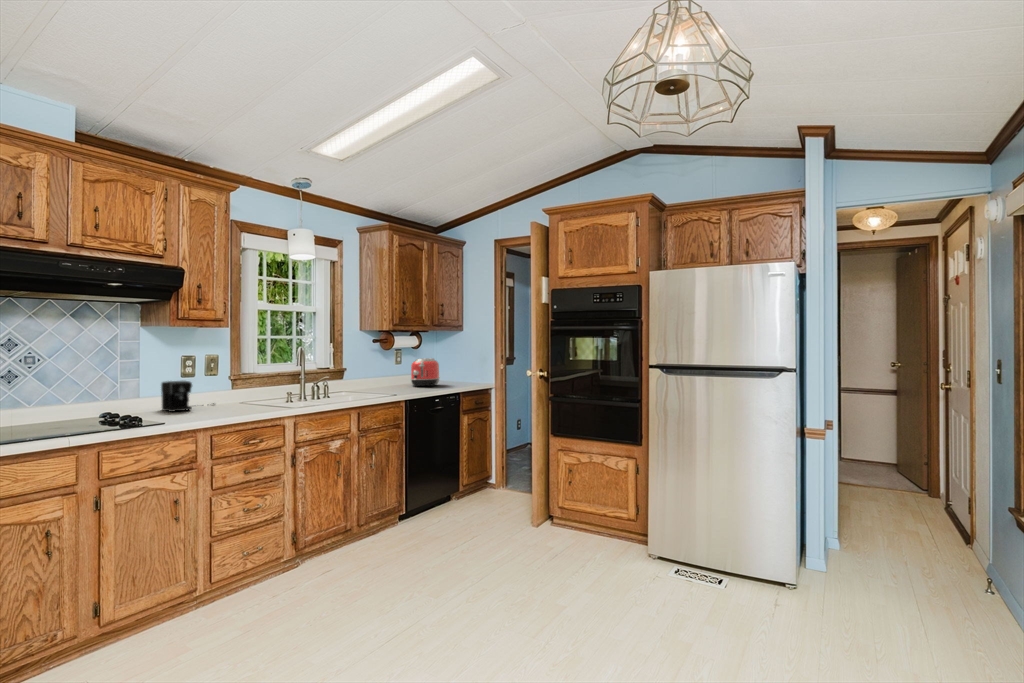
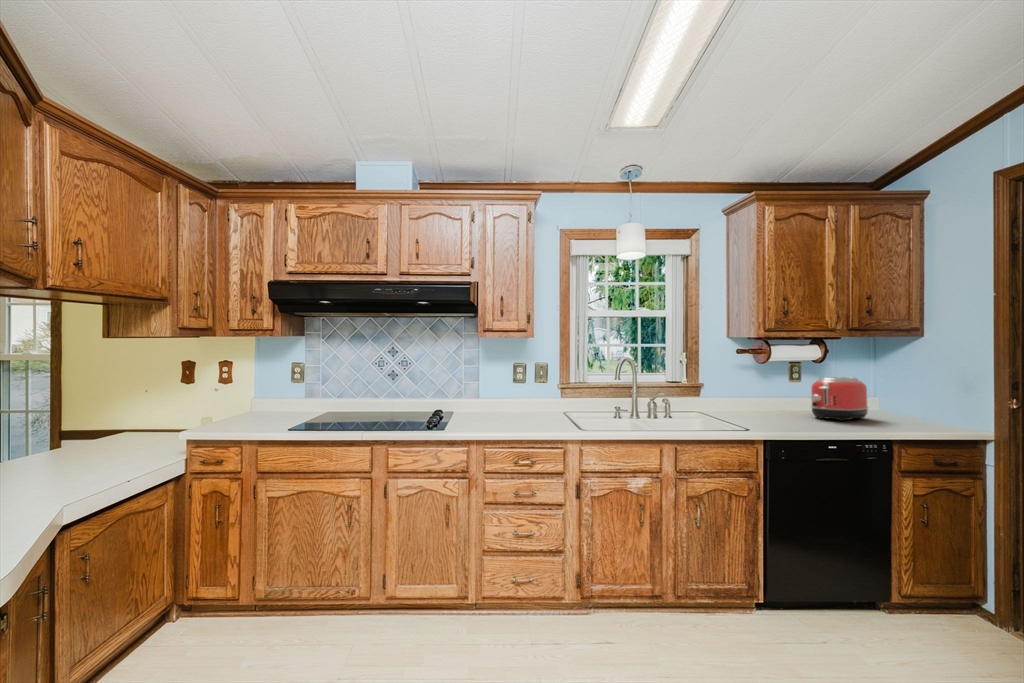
coffee maker: present [161,381,214,412] -> none [486,389,537,418]

